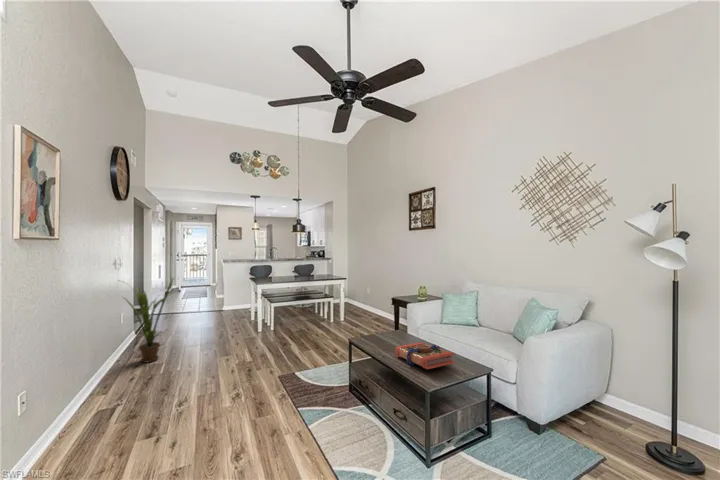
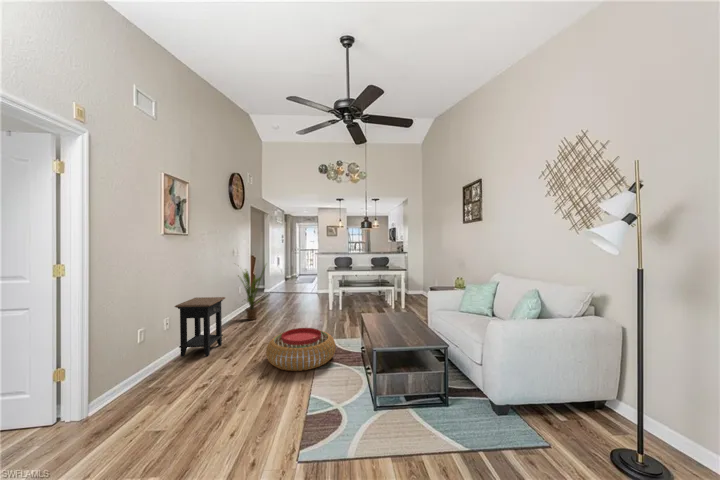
side table: none [39,338,132,455] -> present [175,297,225,357]
book: present [395,342,454,369] -> none [382,319,419,336]
pouf: none [222,367,320,437] -> present [266,328,336,371]

